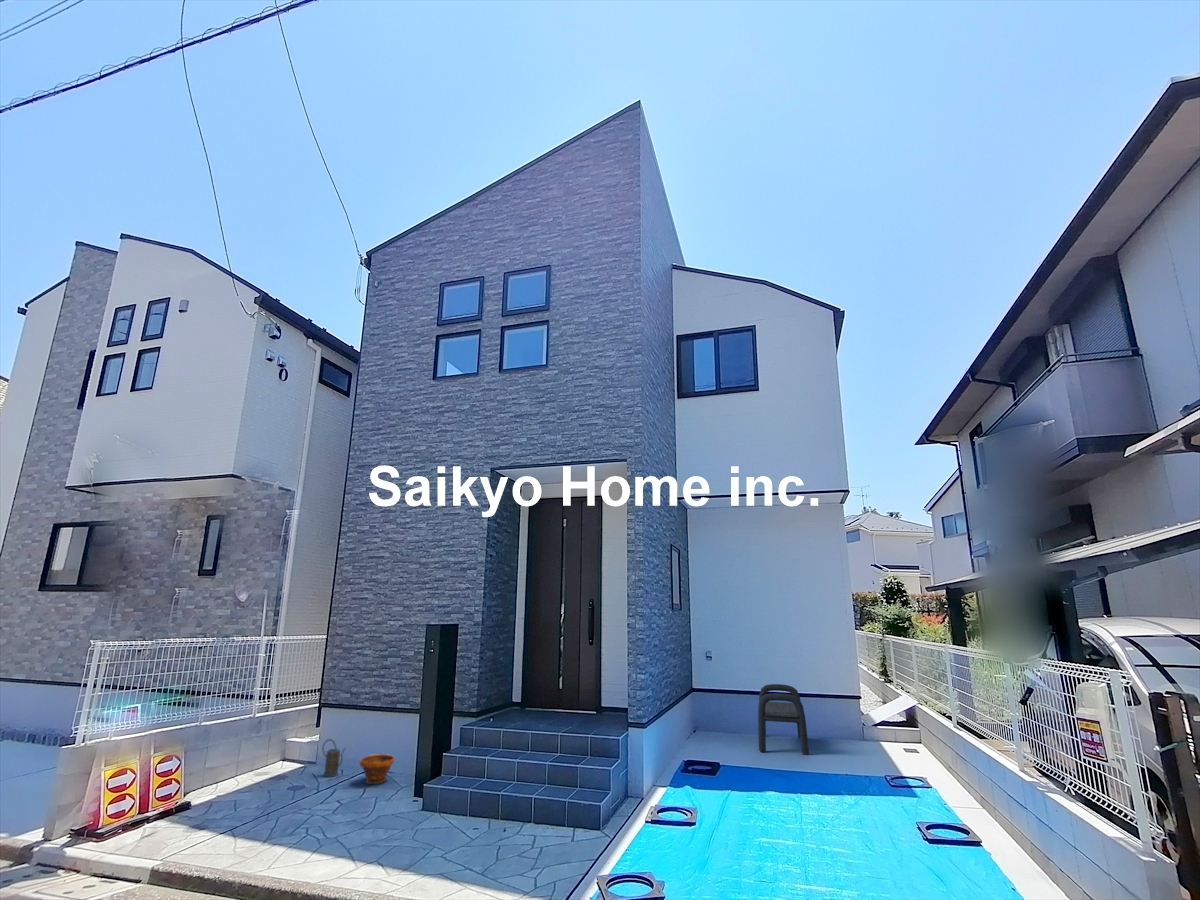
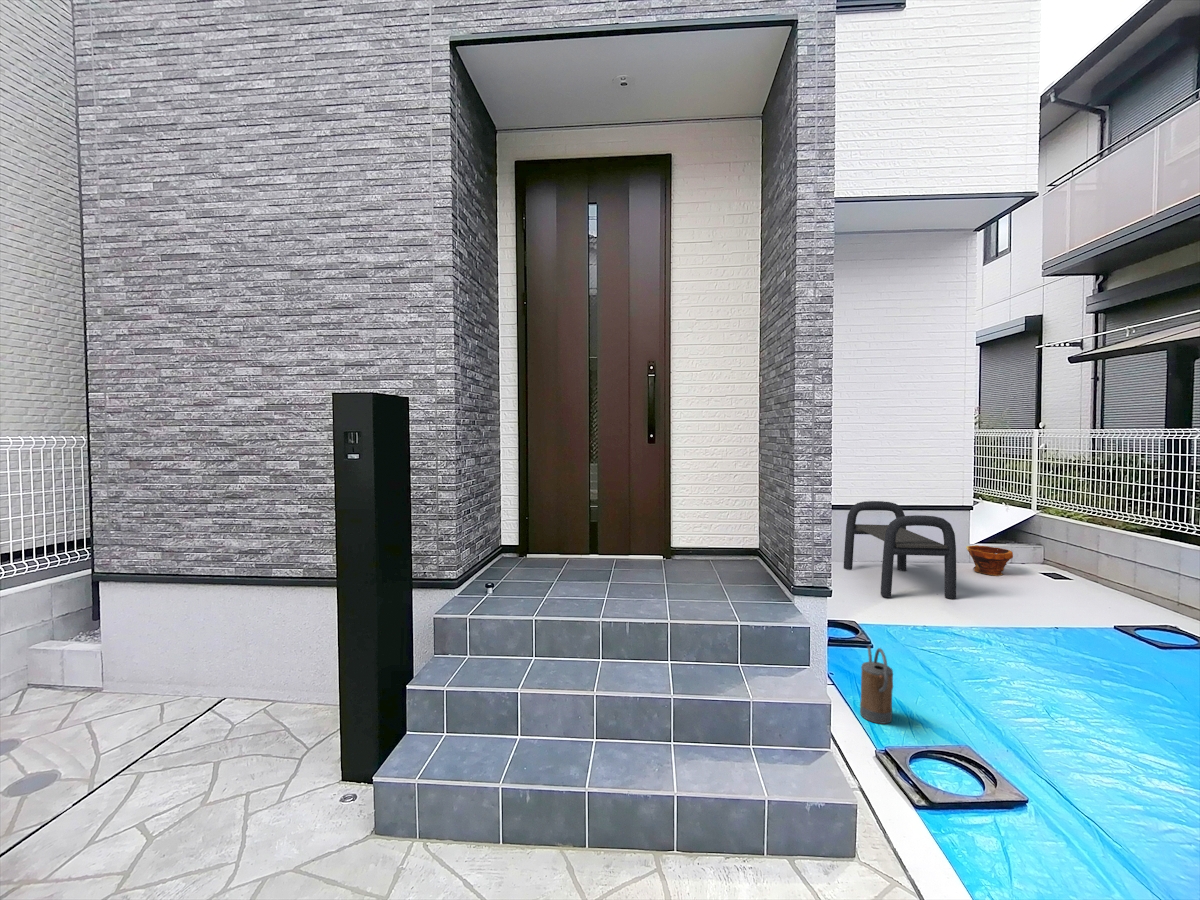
watering can: present [322,739,345,777] -> present [860,646,893,724]
planter: present [360,754,395,784] -> present [966,545,1013,576]

